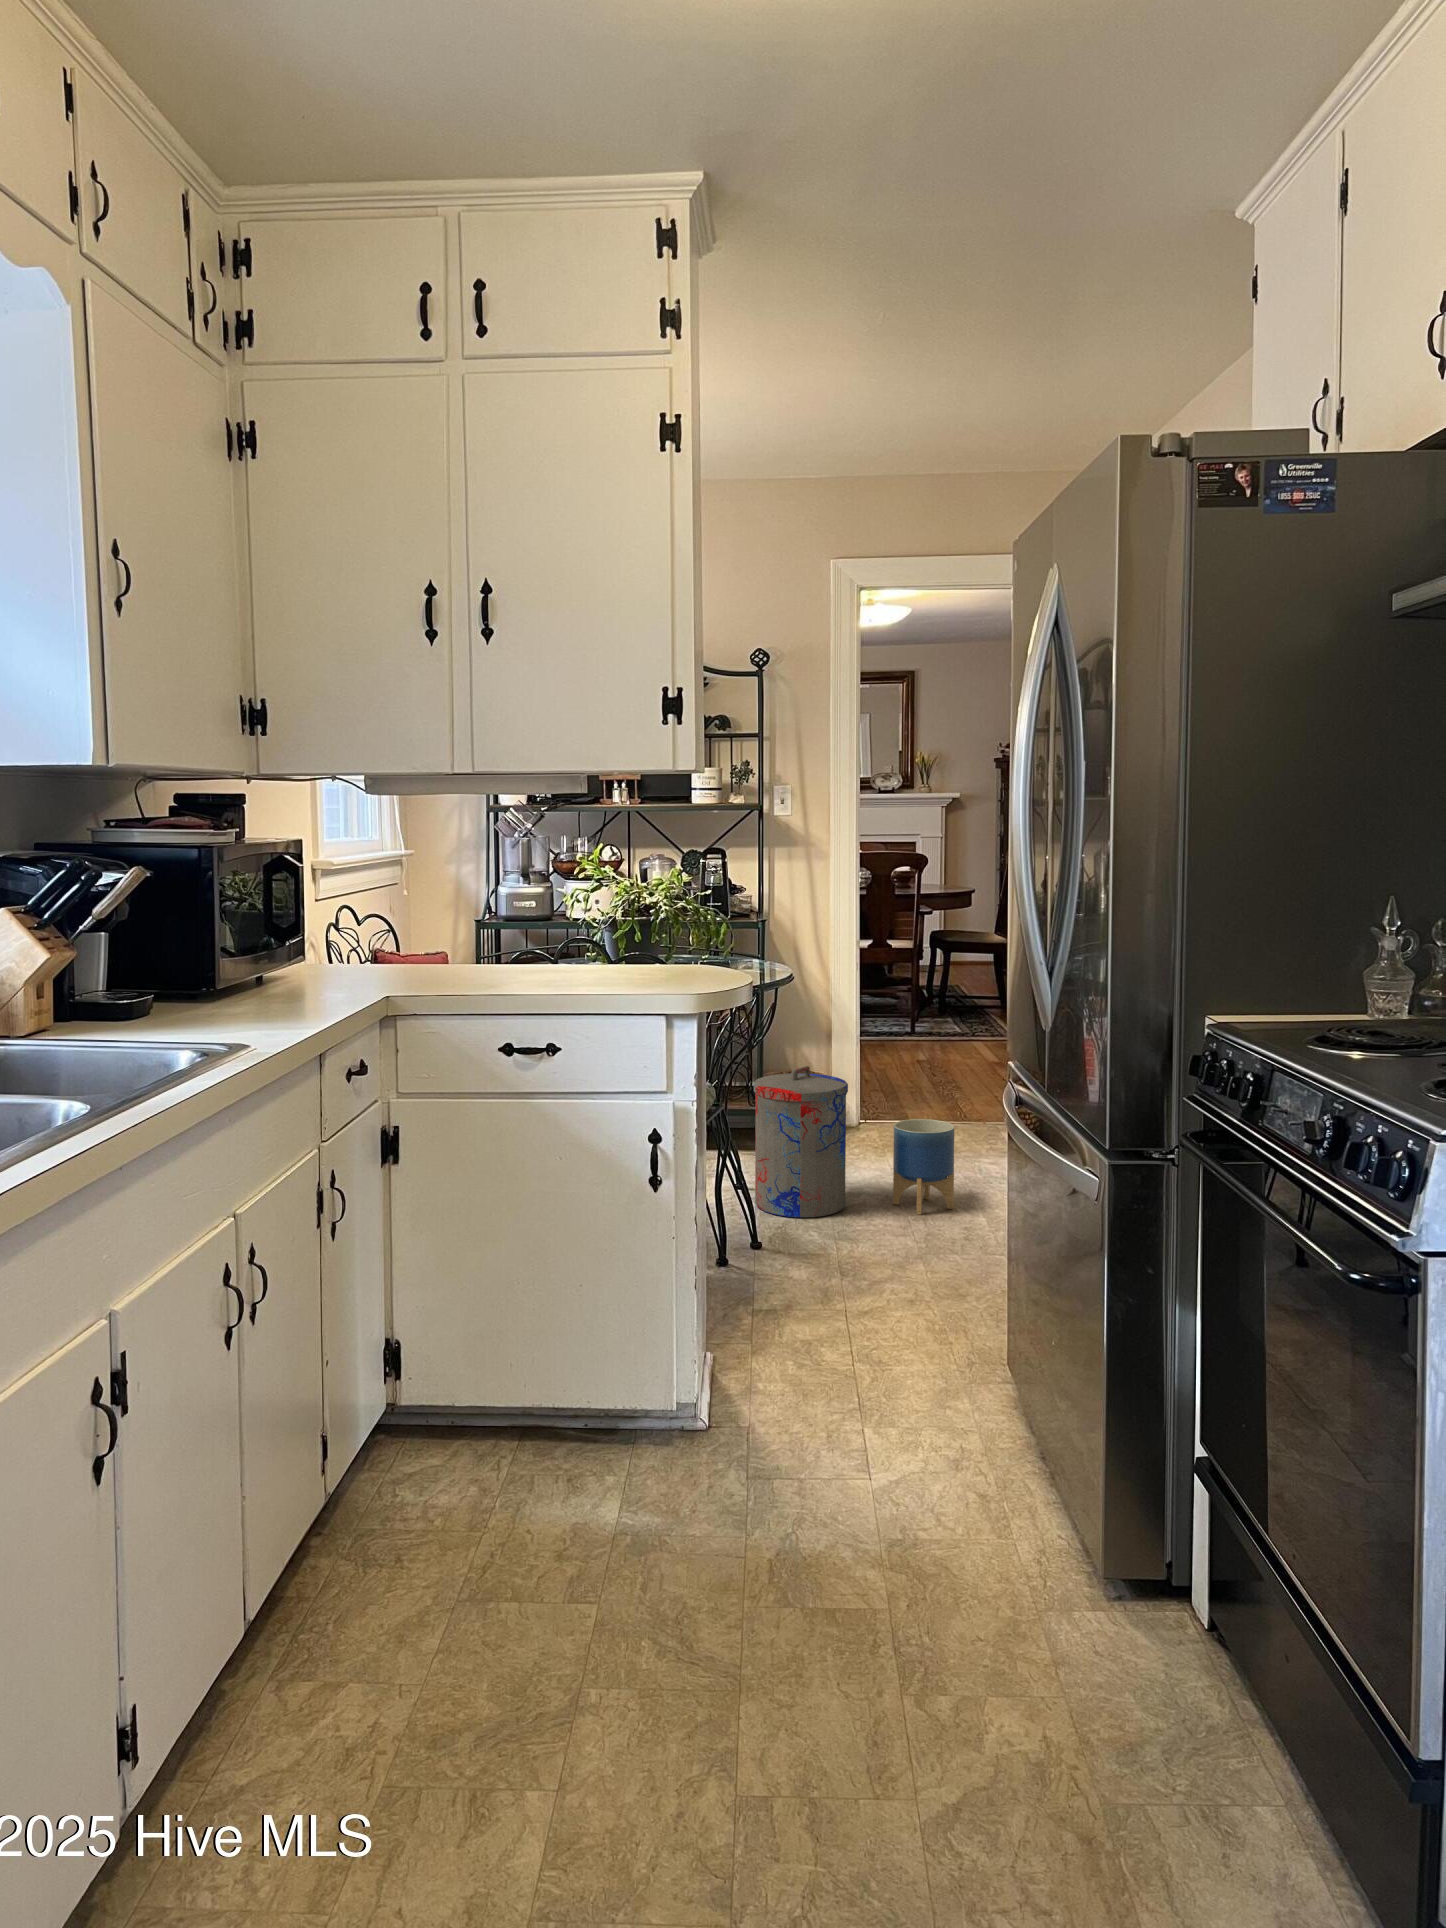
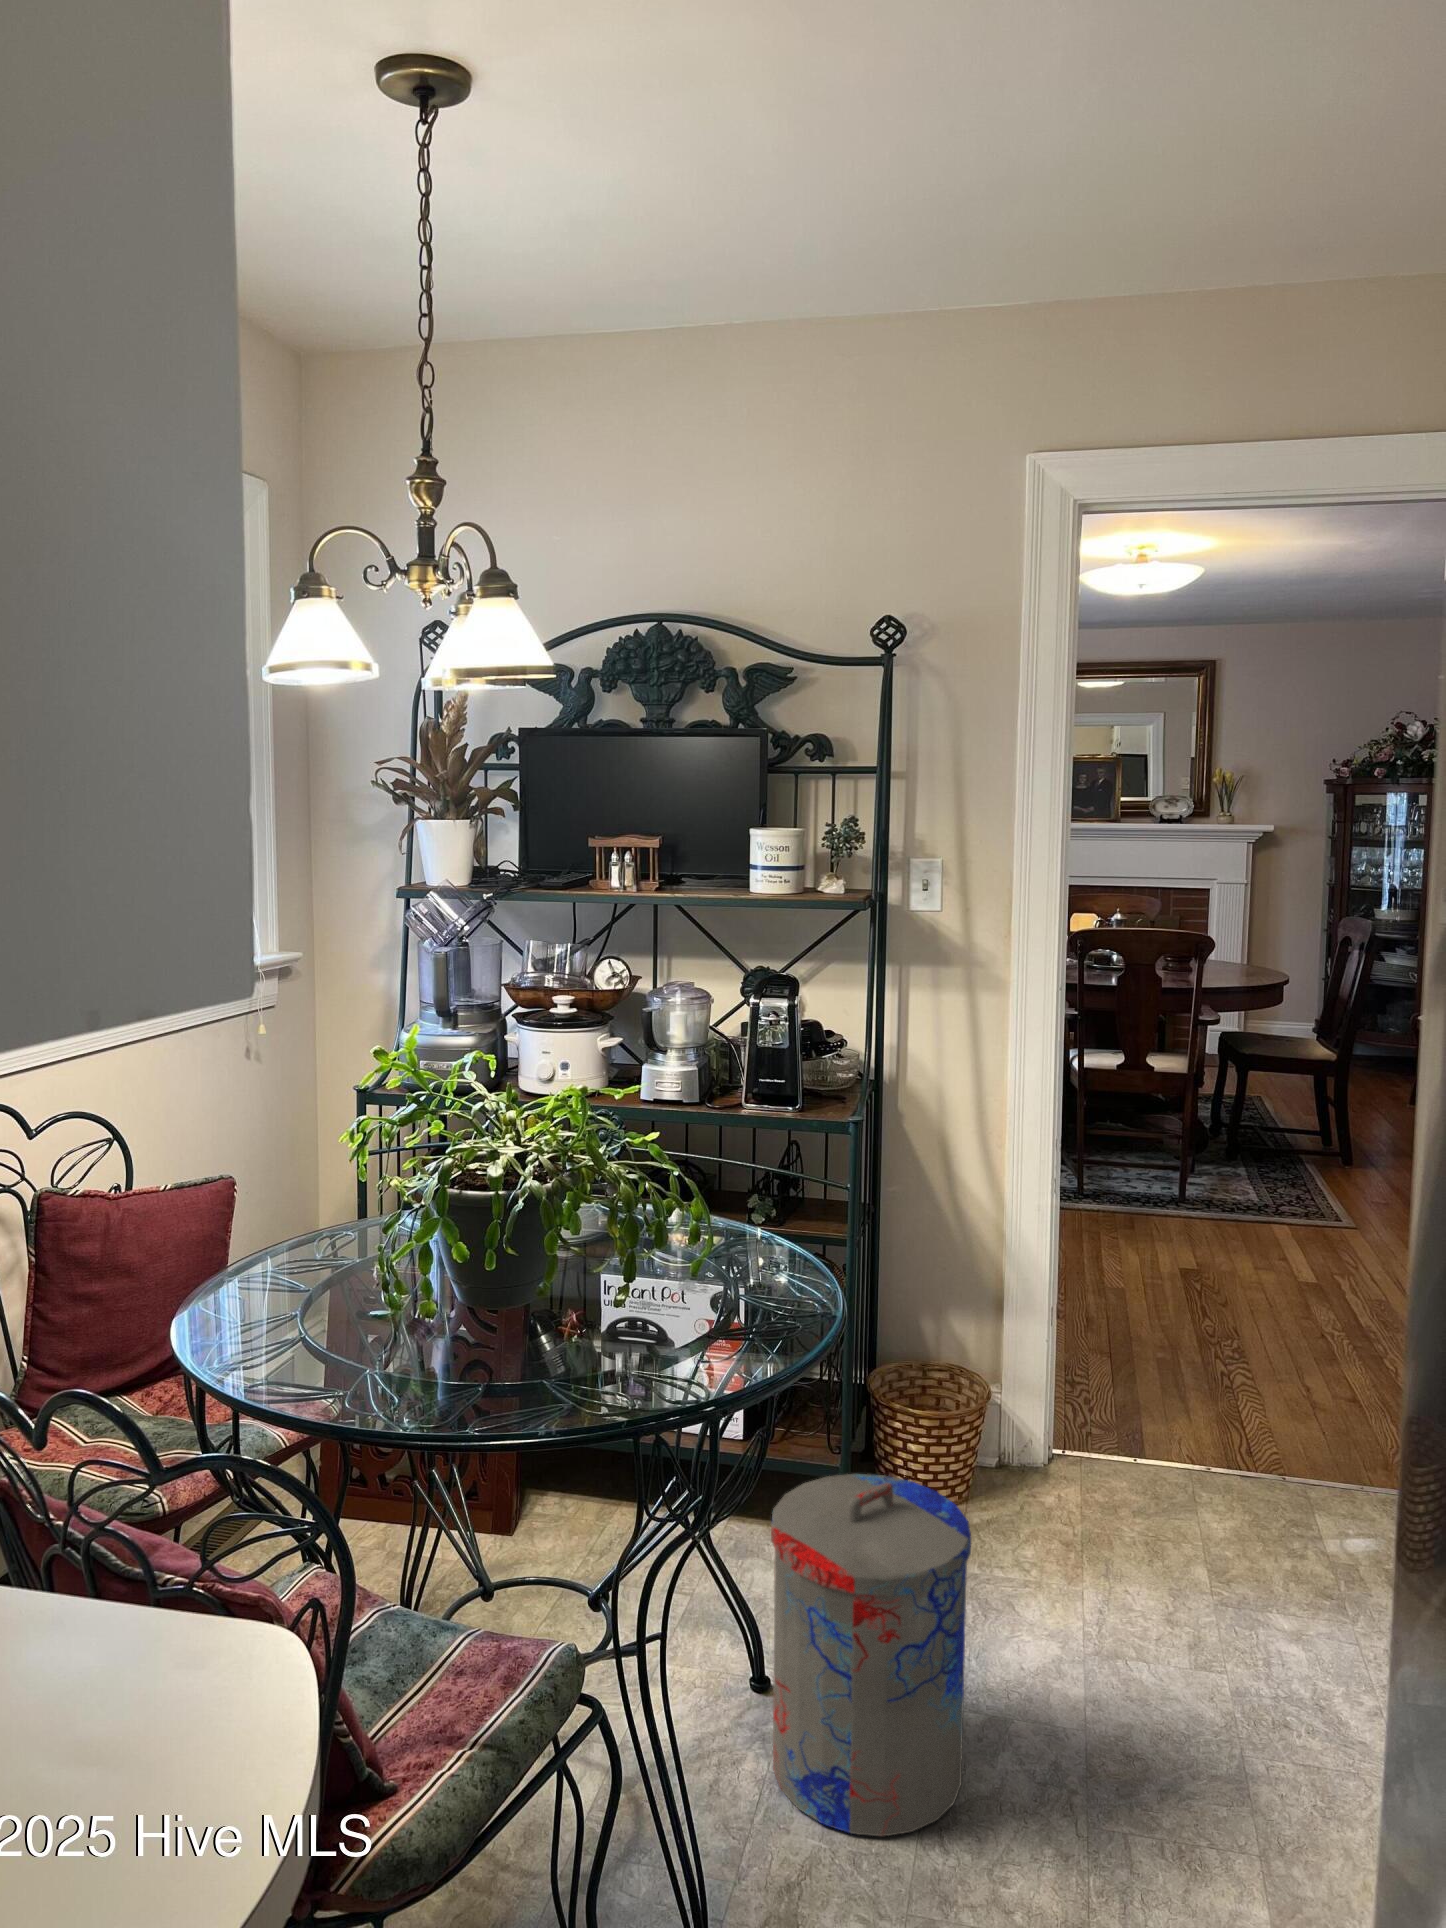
planter: present [893,1119,954,1214] -> none [1068,1610,1210,1861]

